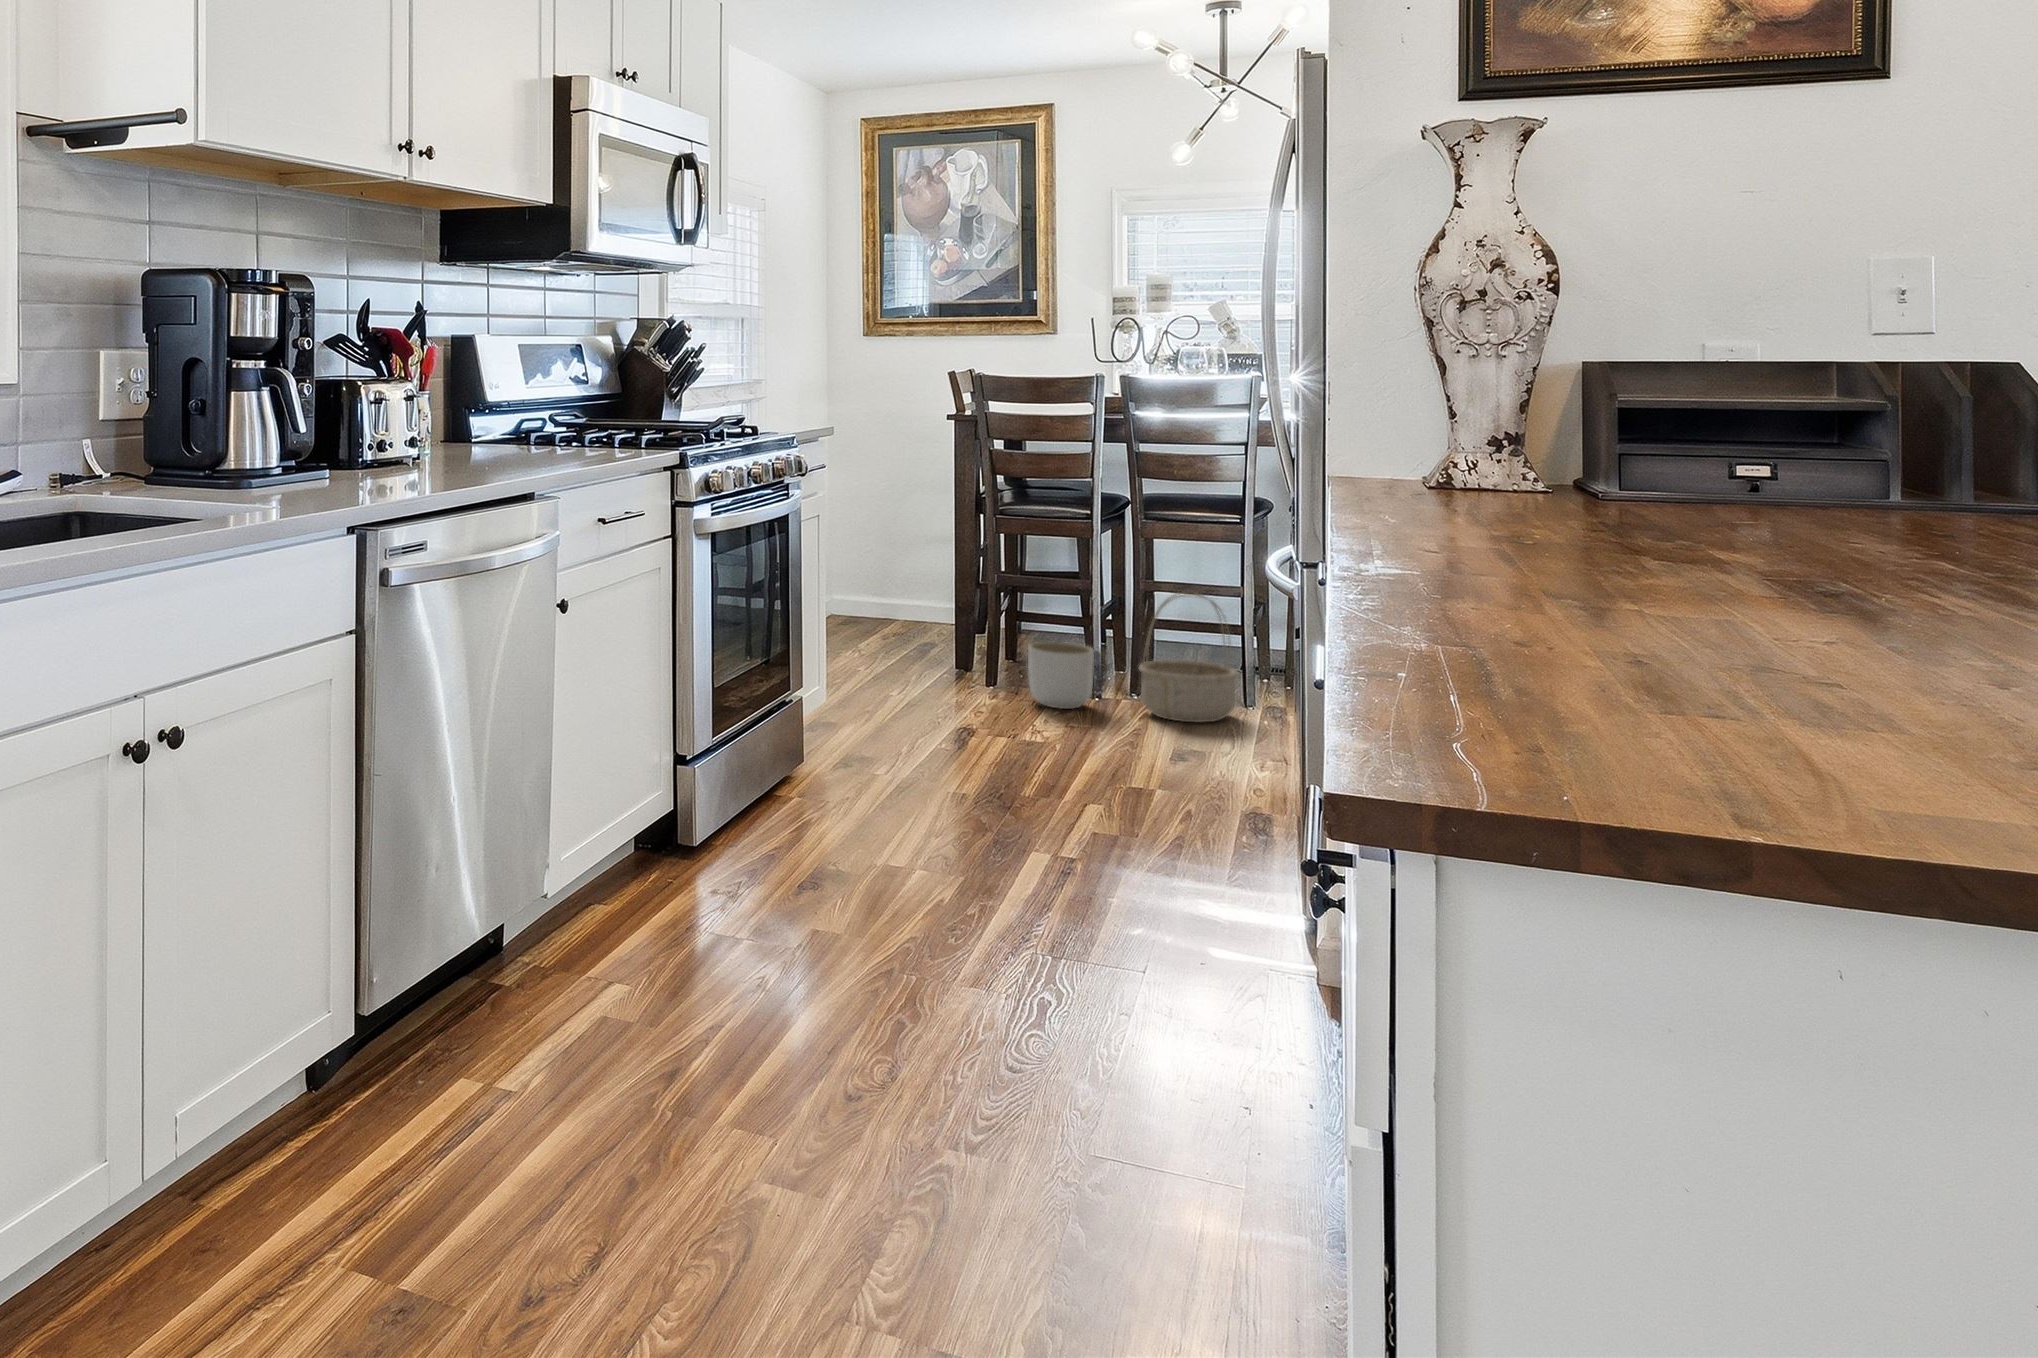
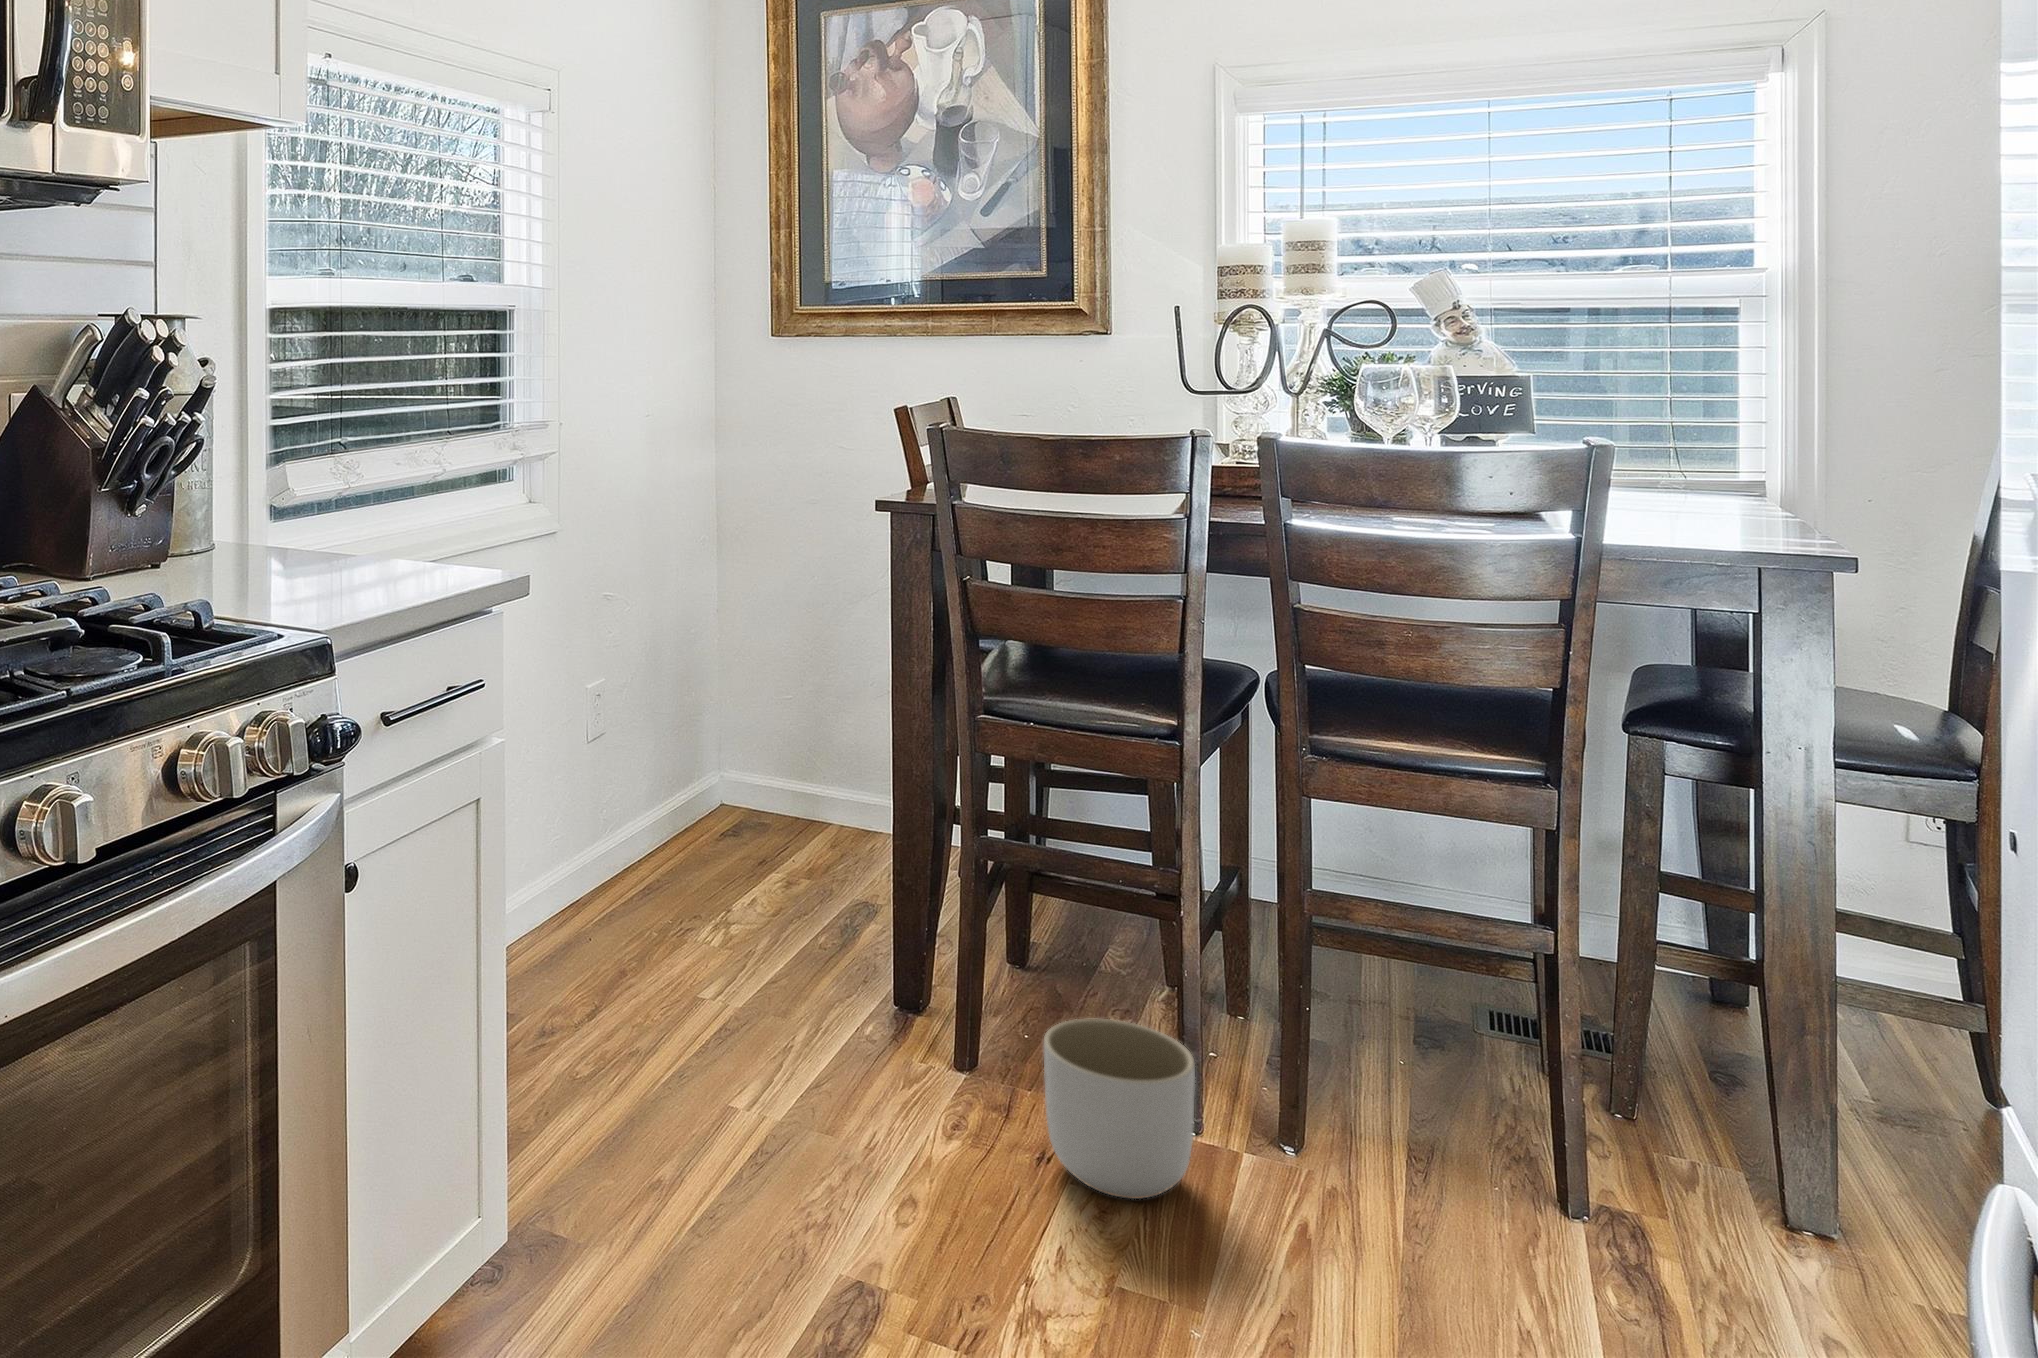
basket: present [1139,592,1238,723] -> none [1302,950,1554,1281]

